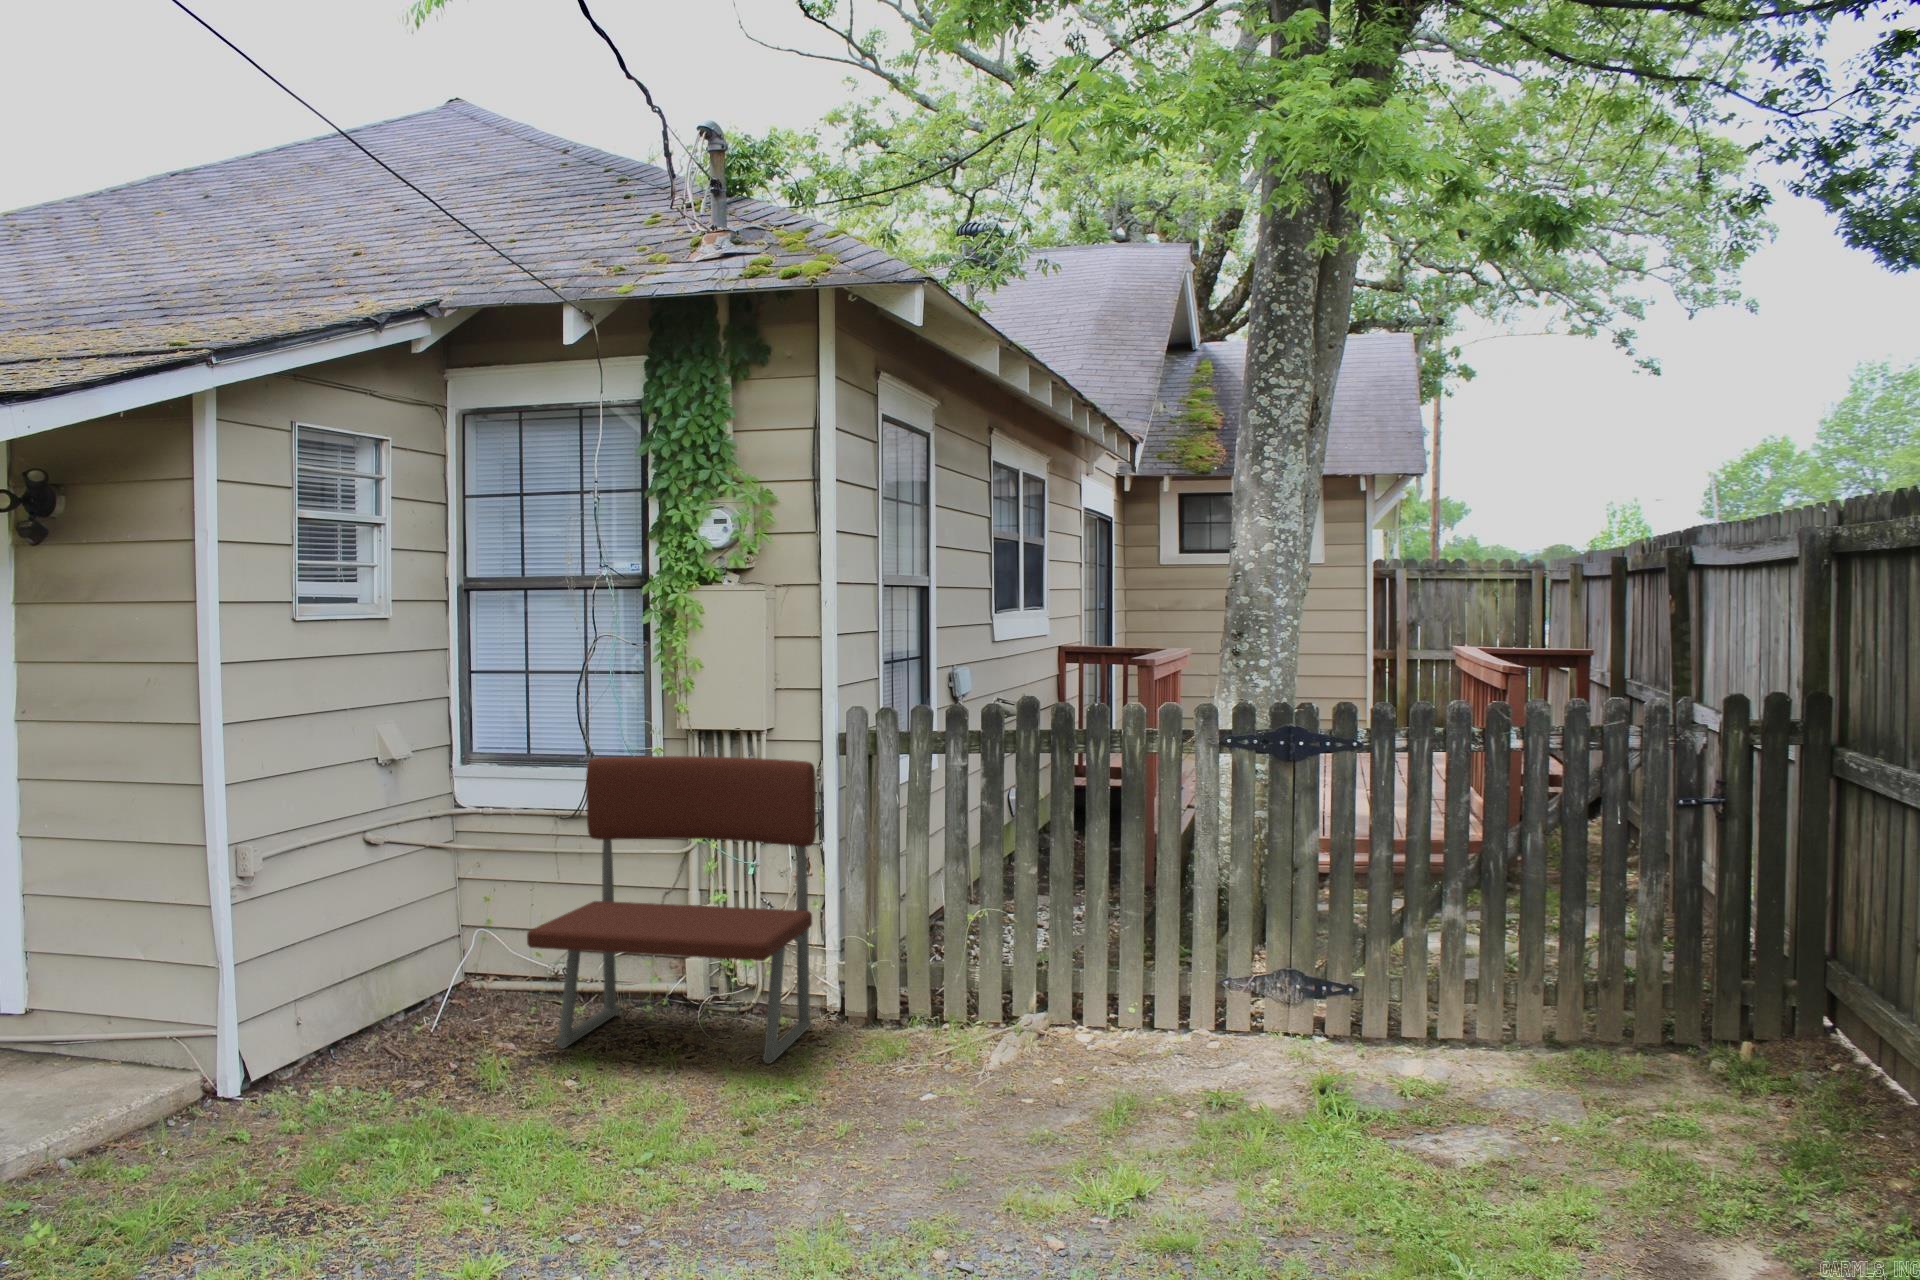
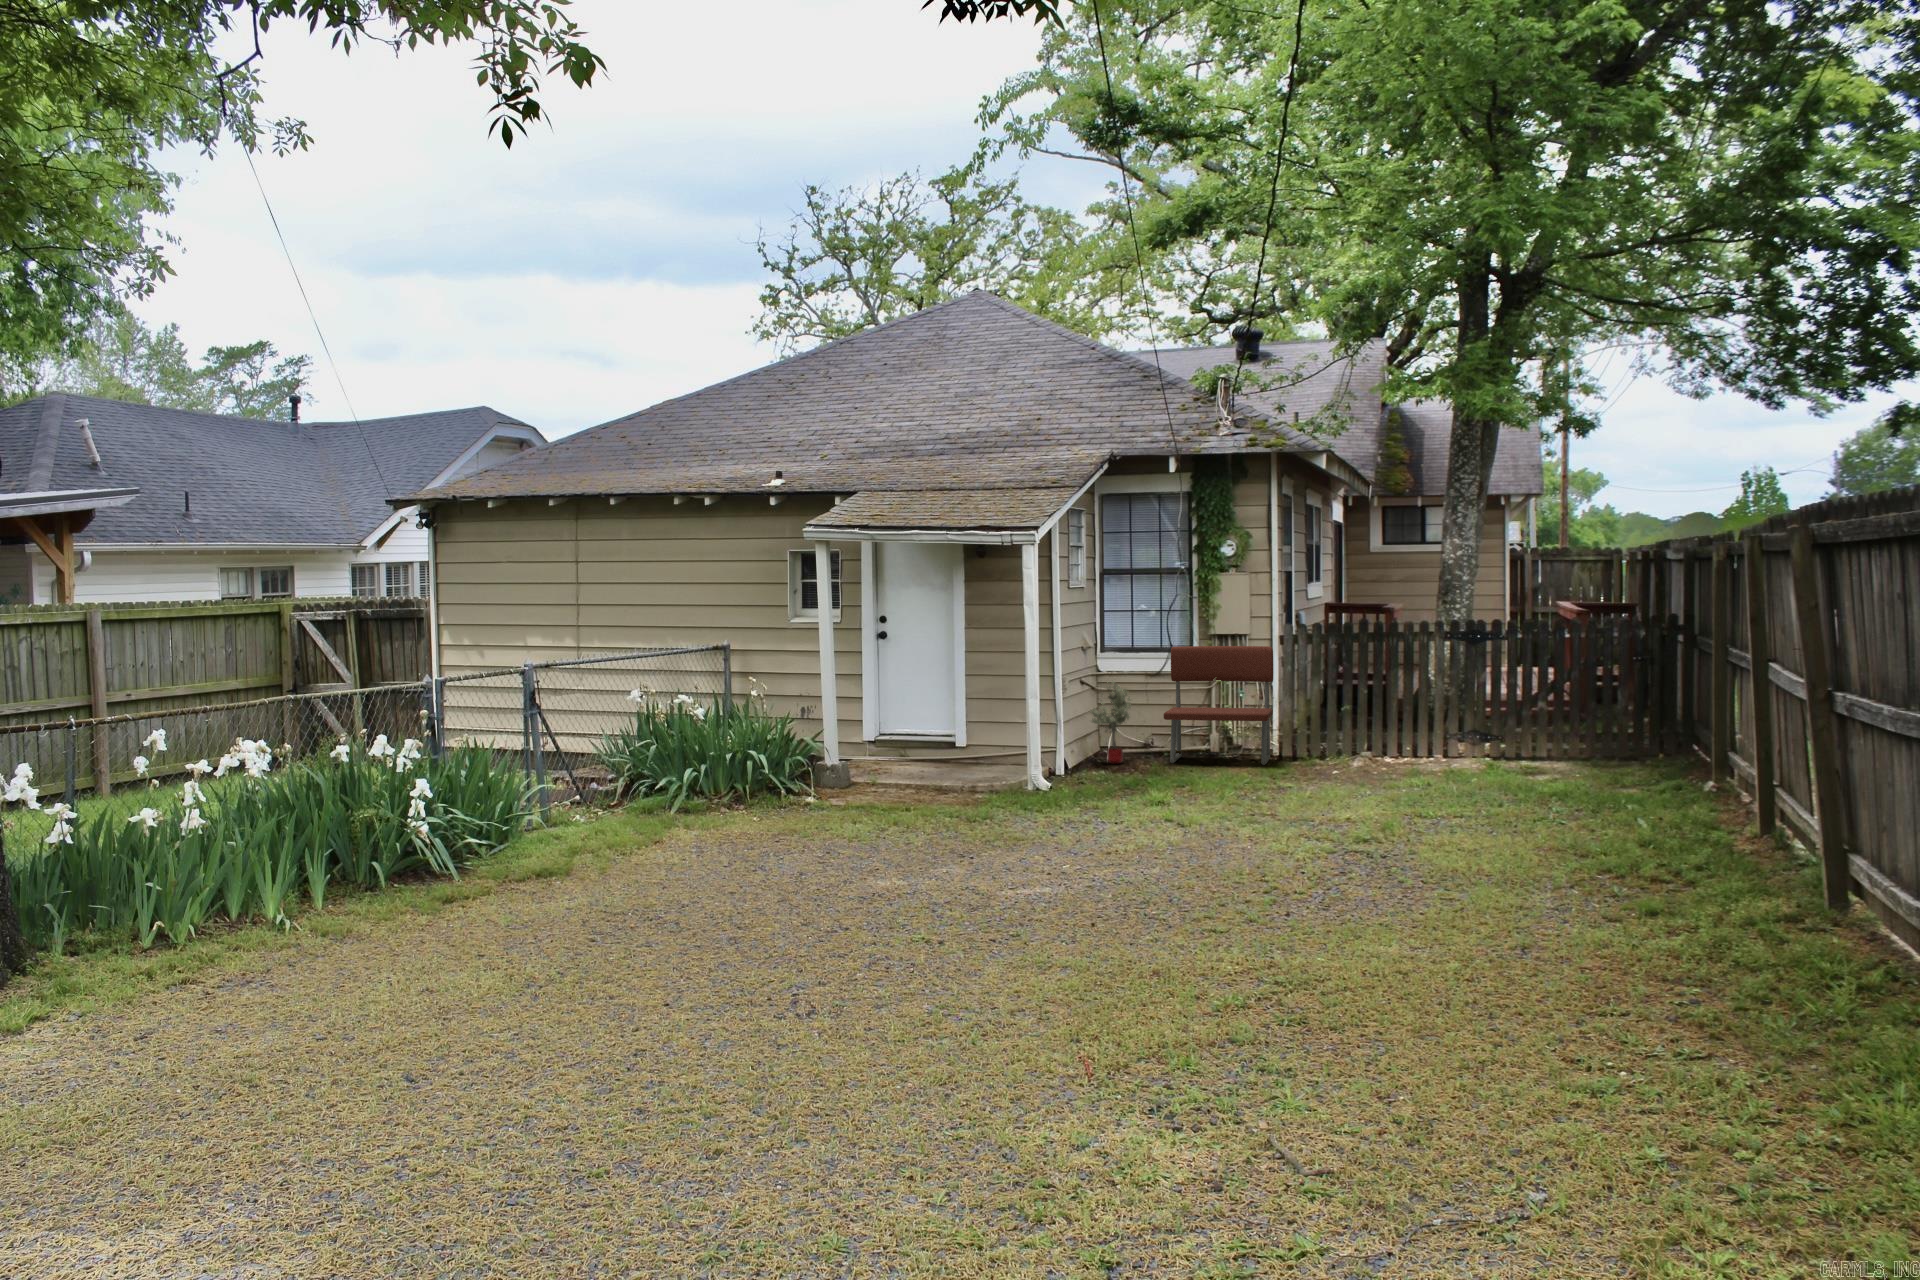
potted tree: none [343,843,483,1056] -> present [1090,681,1131,764]

